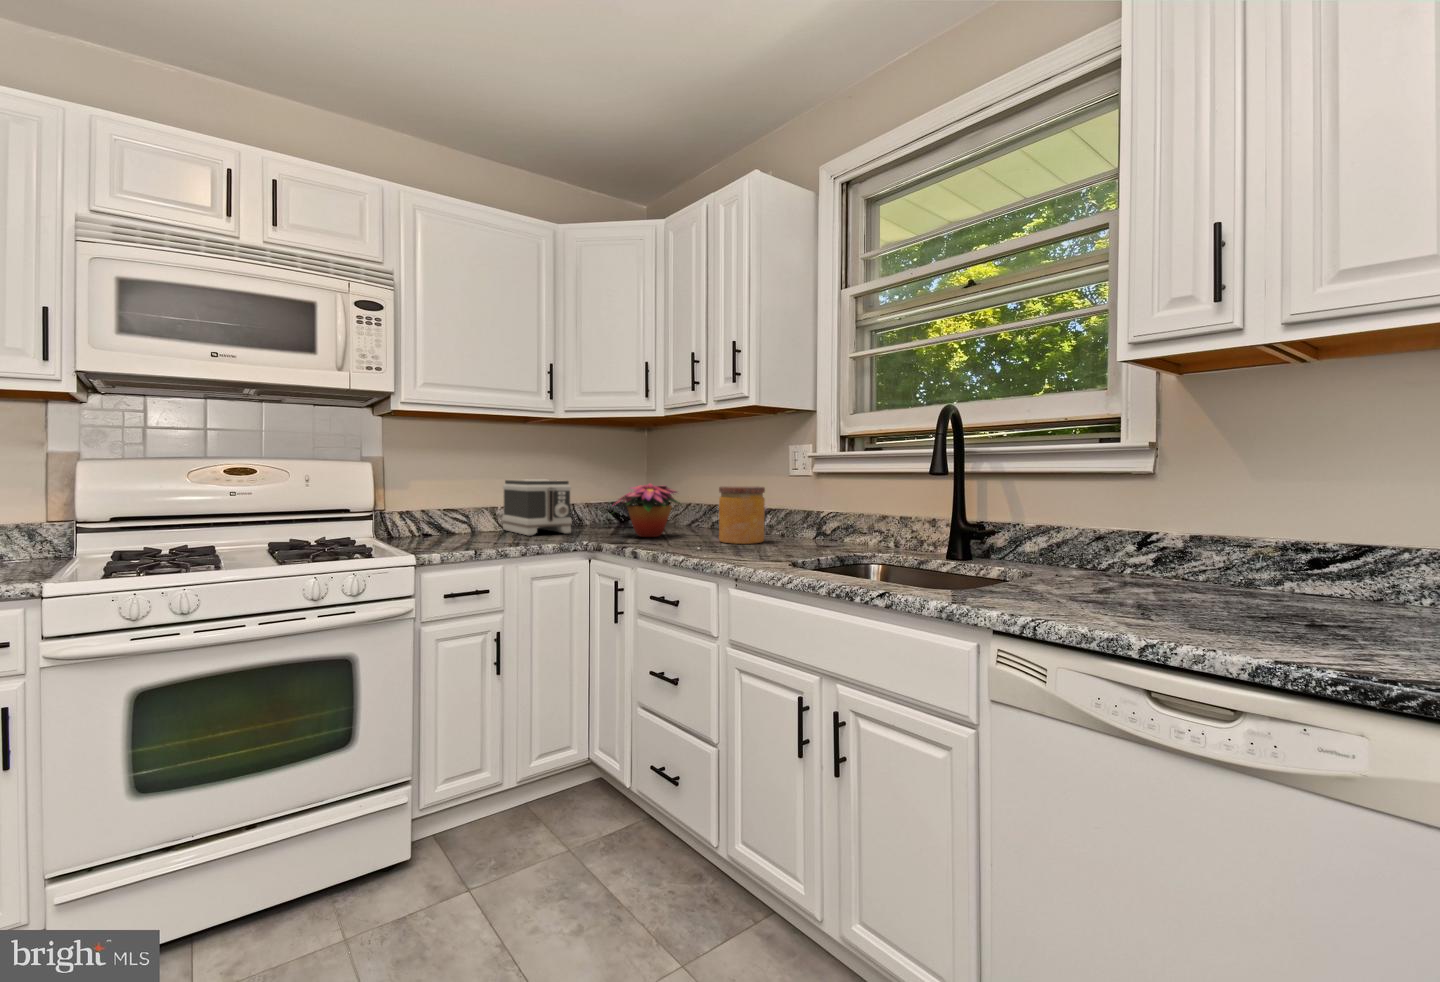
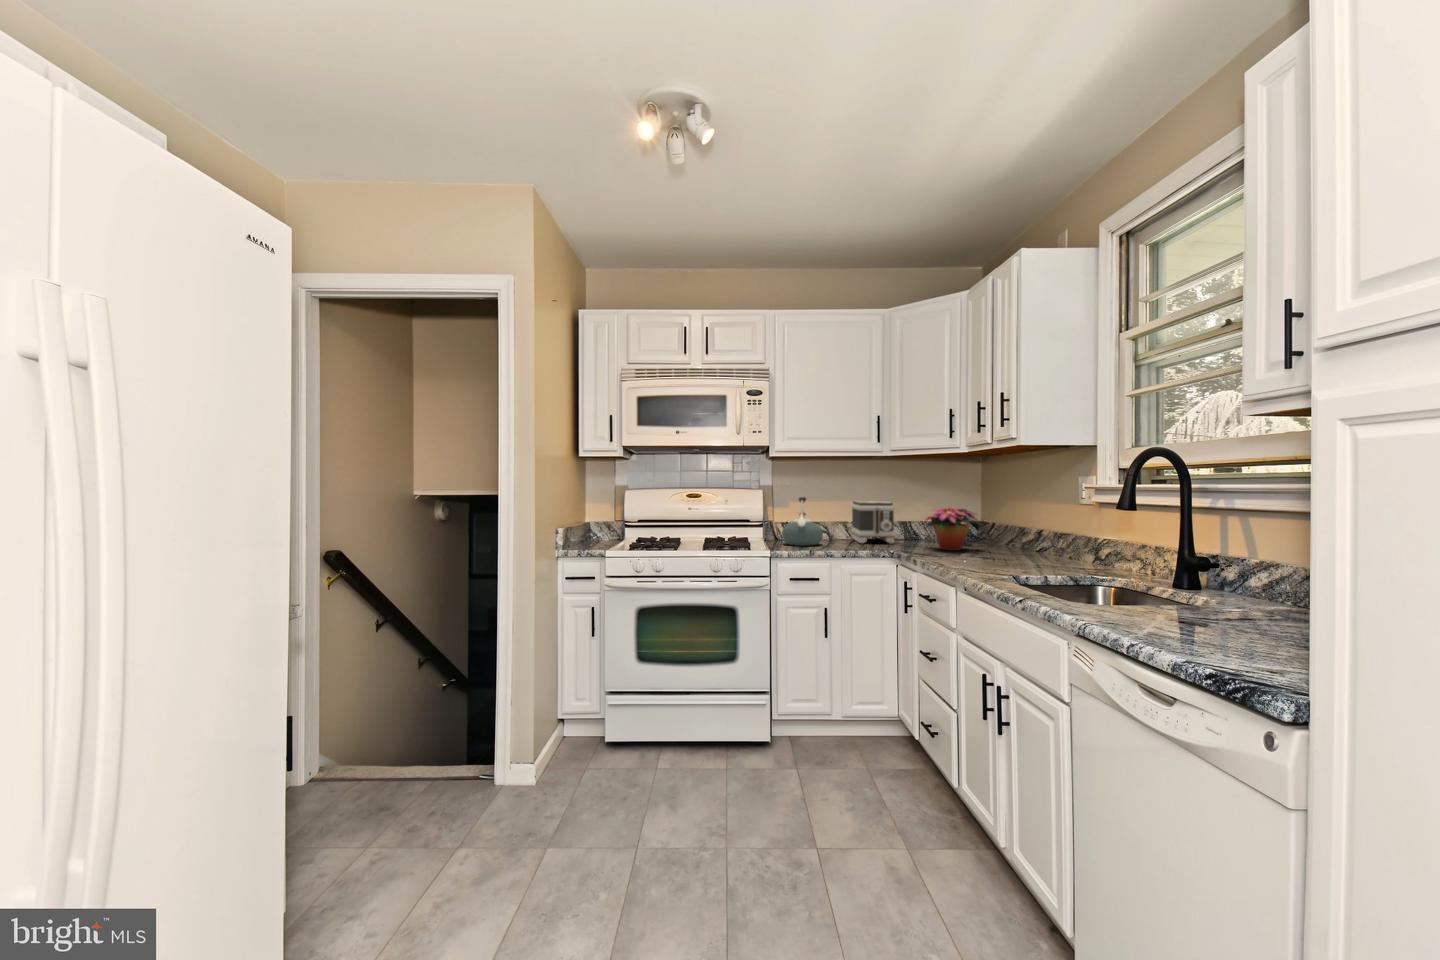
kettle: none [417,473,482,544] -> present [782,497,823,546]
jar: present [719,486,765,544] -> none [1000,511,1044,561]

